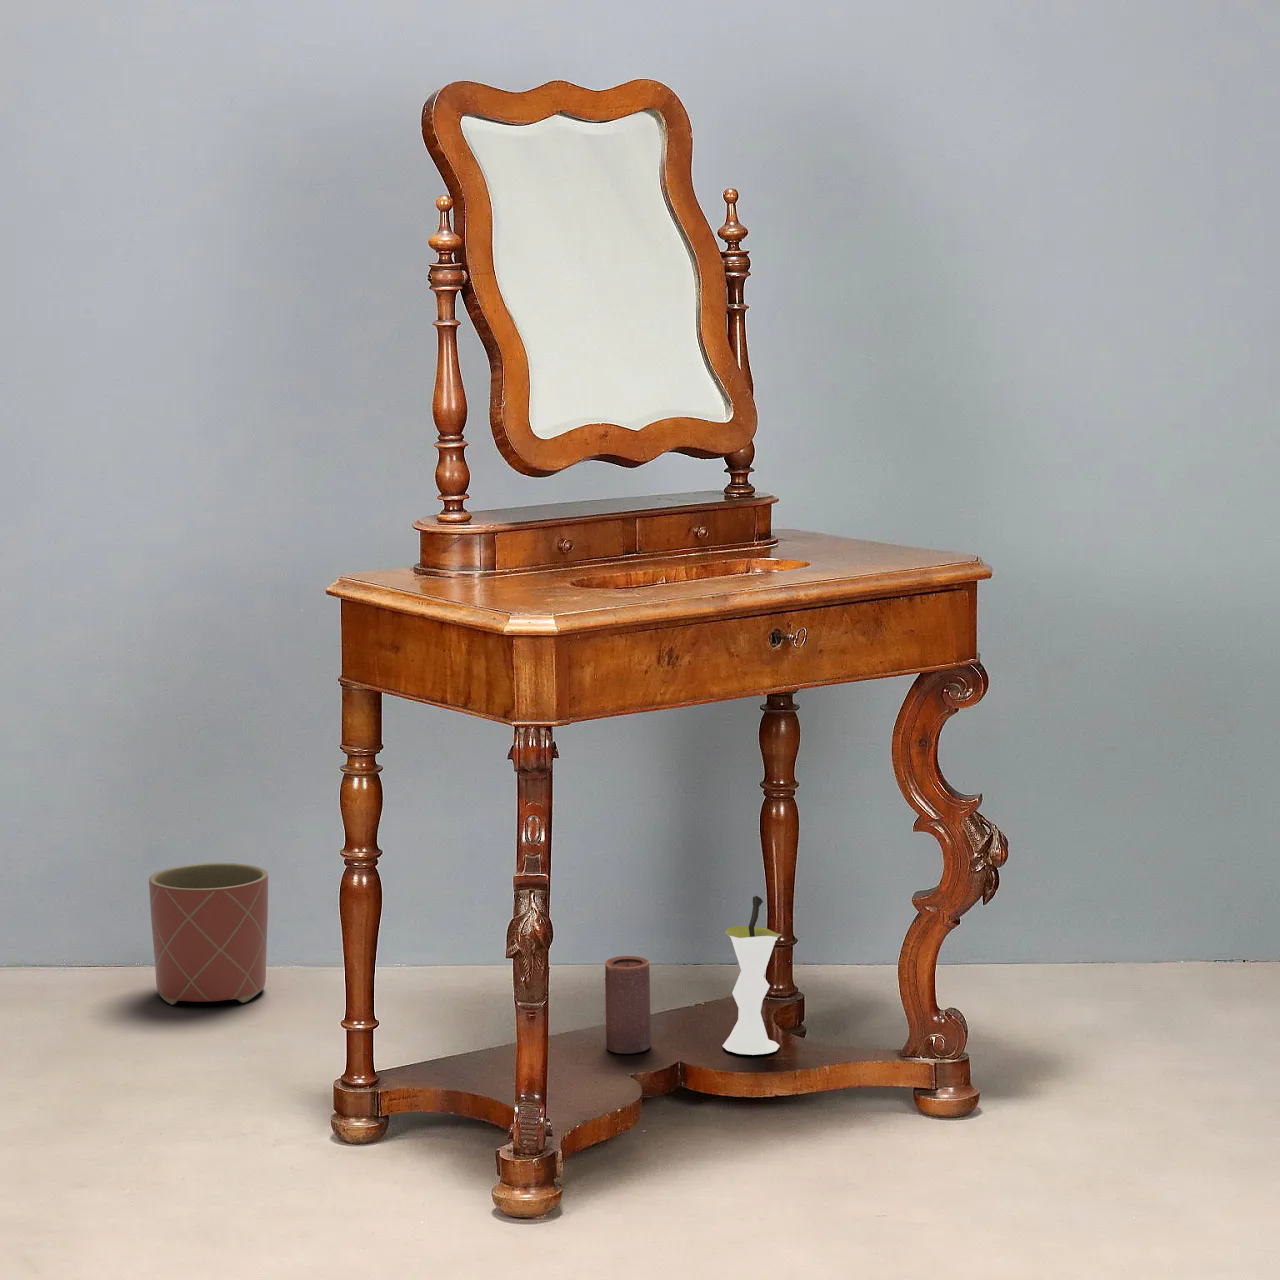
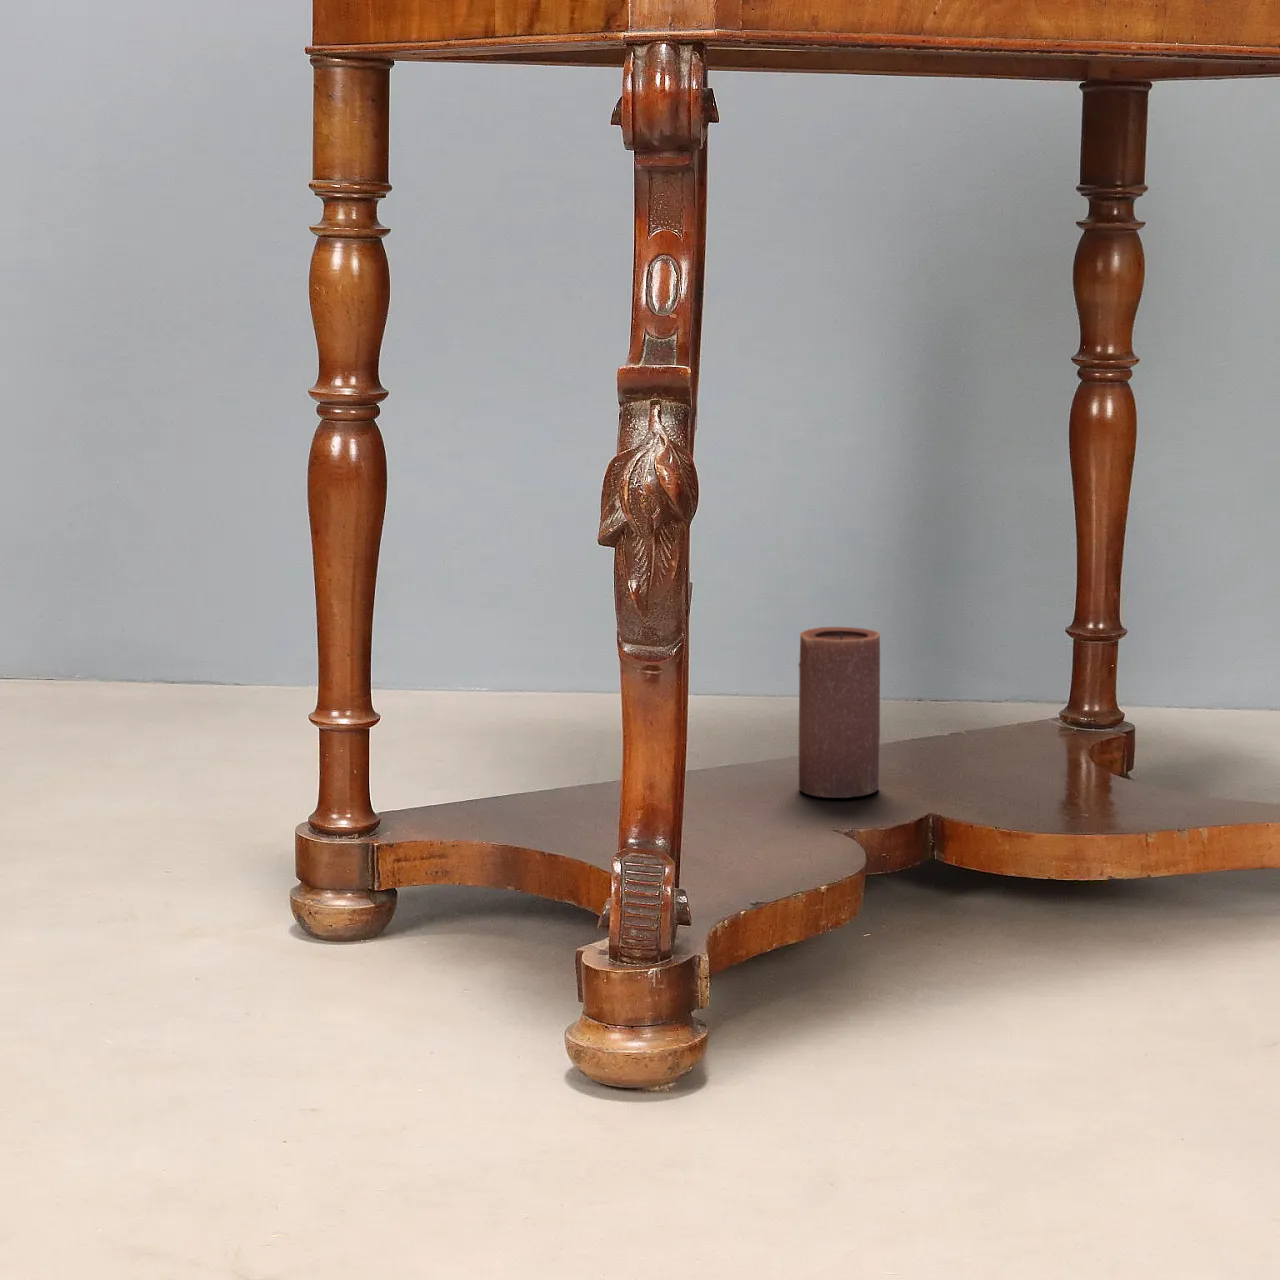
planter: present [149,863,268,1005] -> none [83,526,270,732]
vase: present [723,896,781,1055] -> none [1010,521,1127,805]

